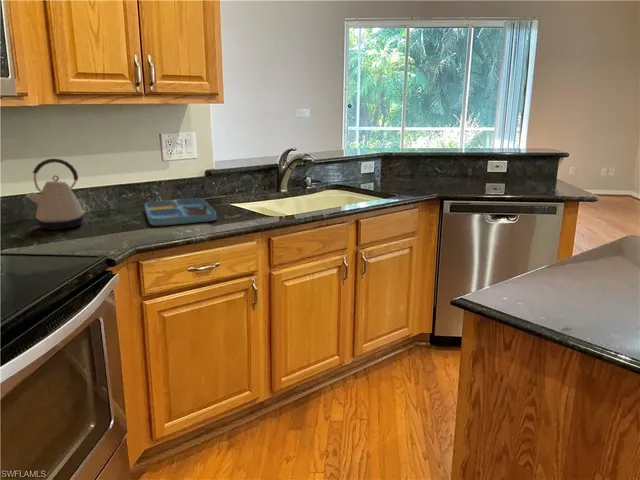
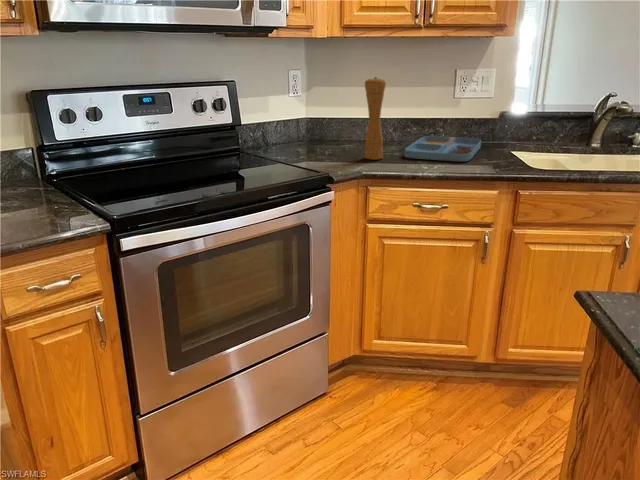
pepper mill: none [102,146,133,234] -> present [365,77,386,160]
kettle: present [27,159,86,230] -> none [317,86,363,149]

